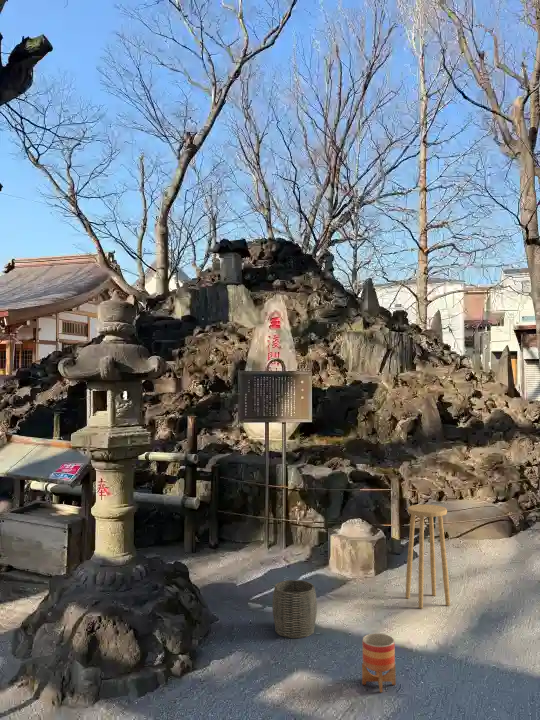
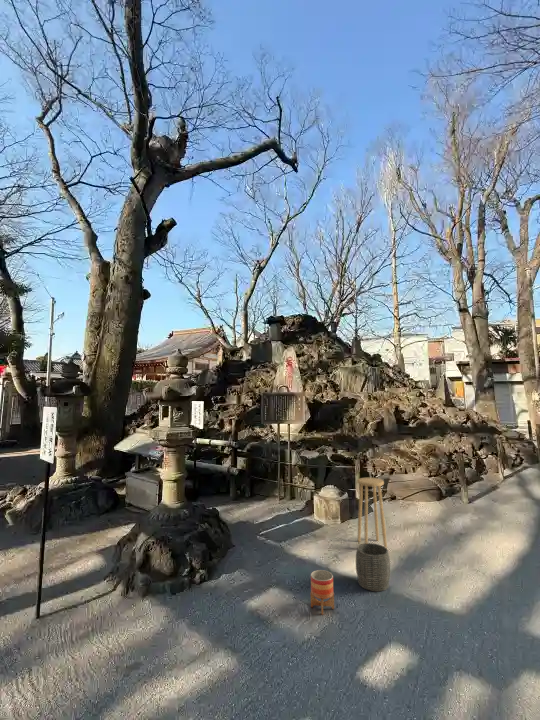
woven basket: present [273,580,317,638] -> present [356,543,390,591]

